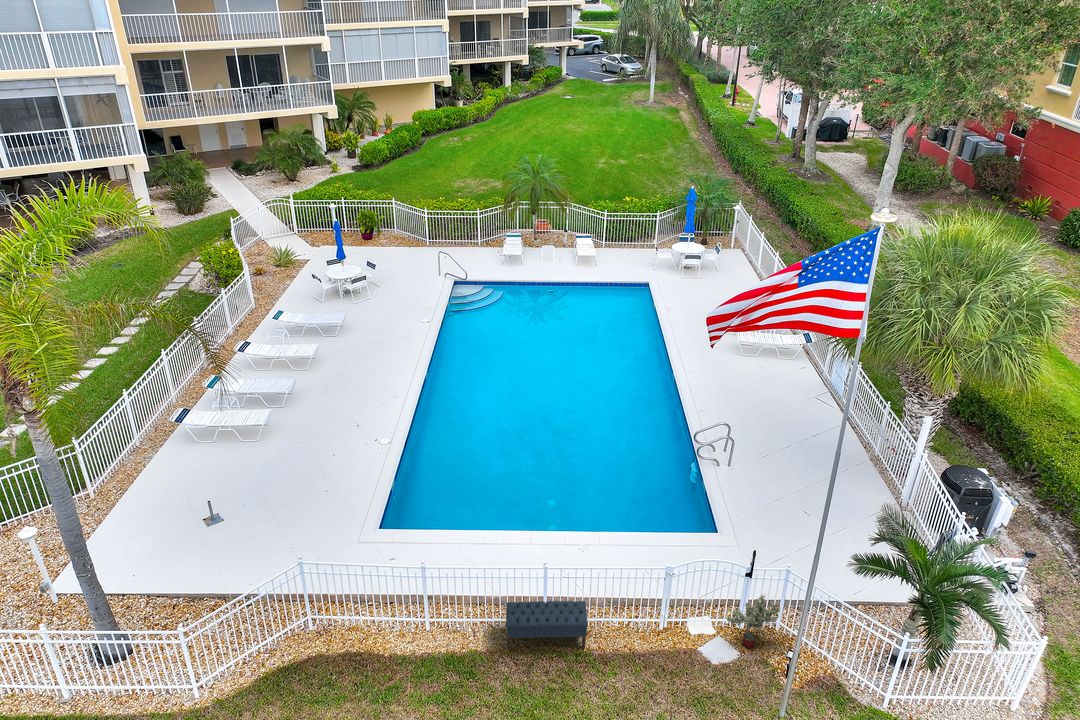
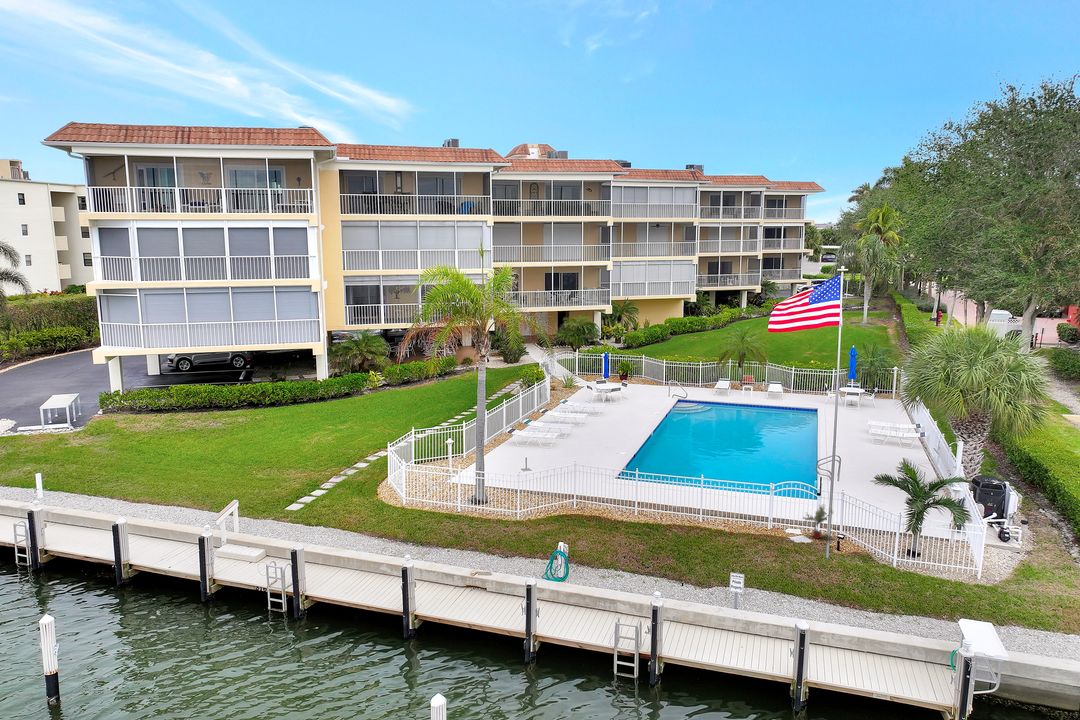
bench: present [506,601,588,650] -> none [675,499,722,527]

